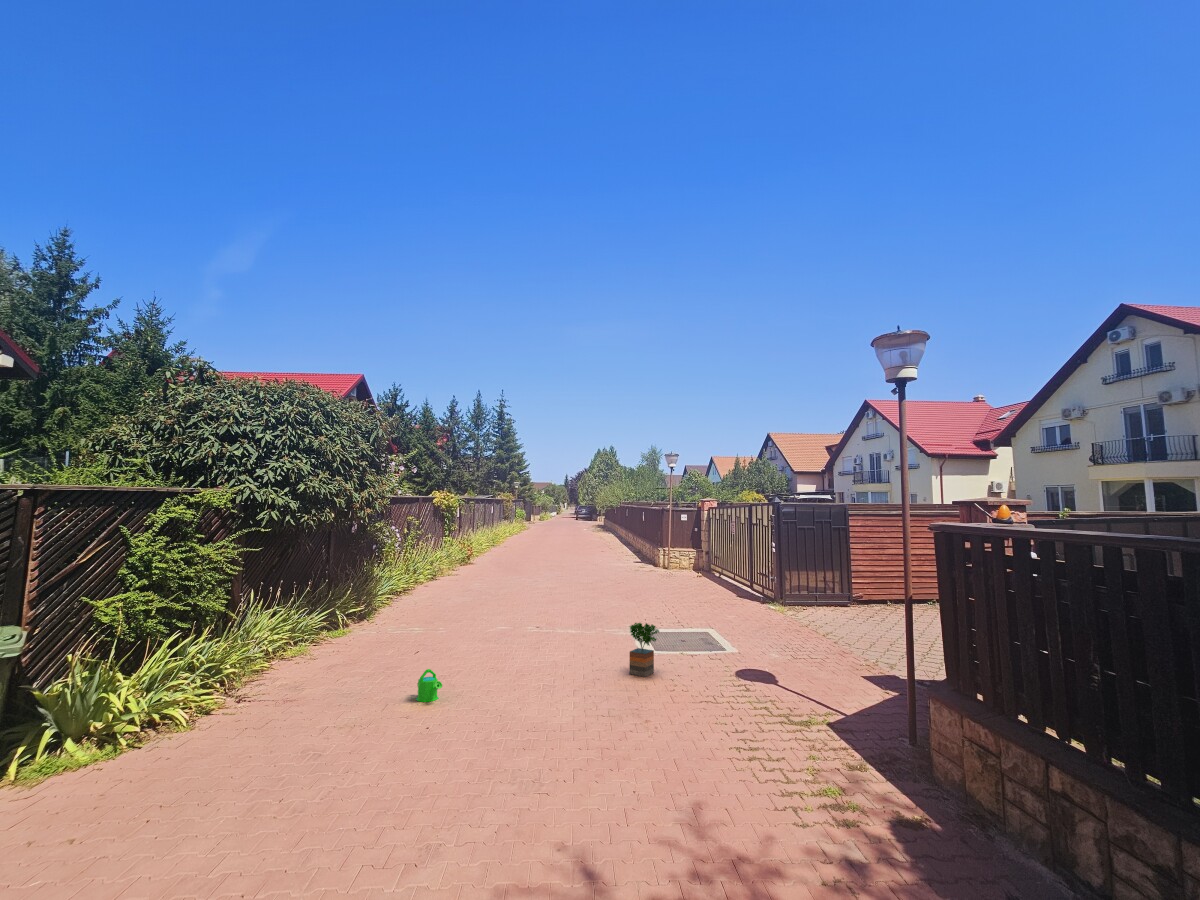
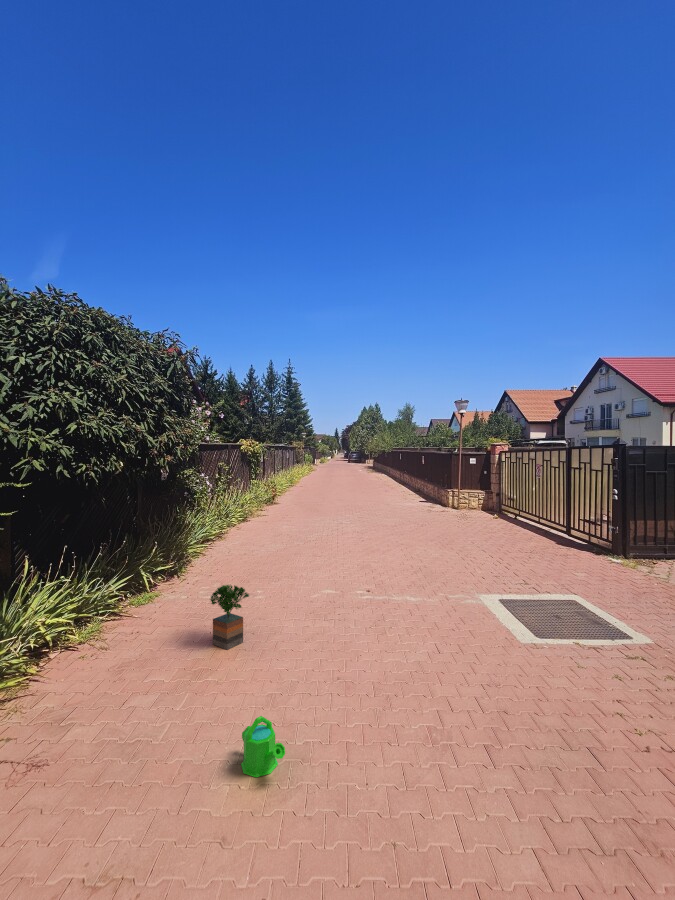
potted tree: present [629,623,659,677] -> present [211,585,249,650]

